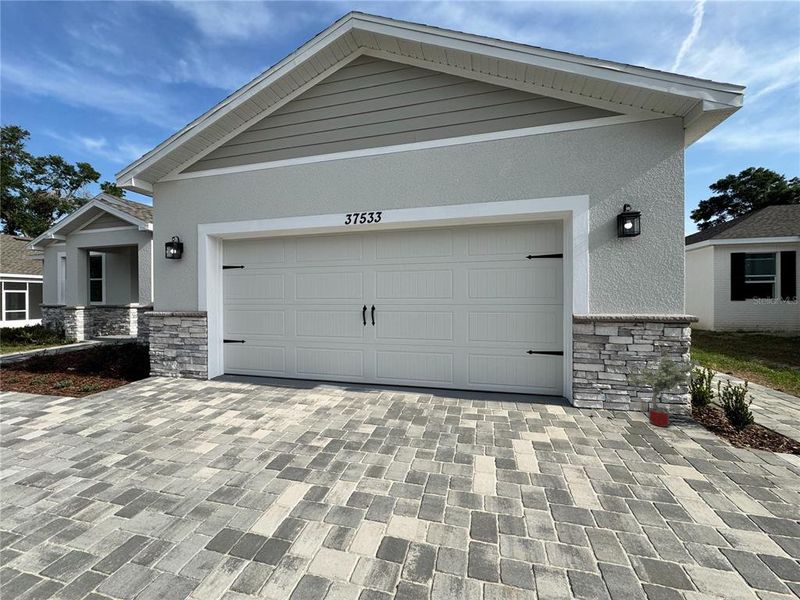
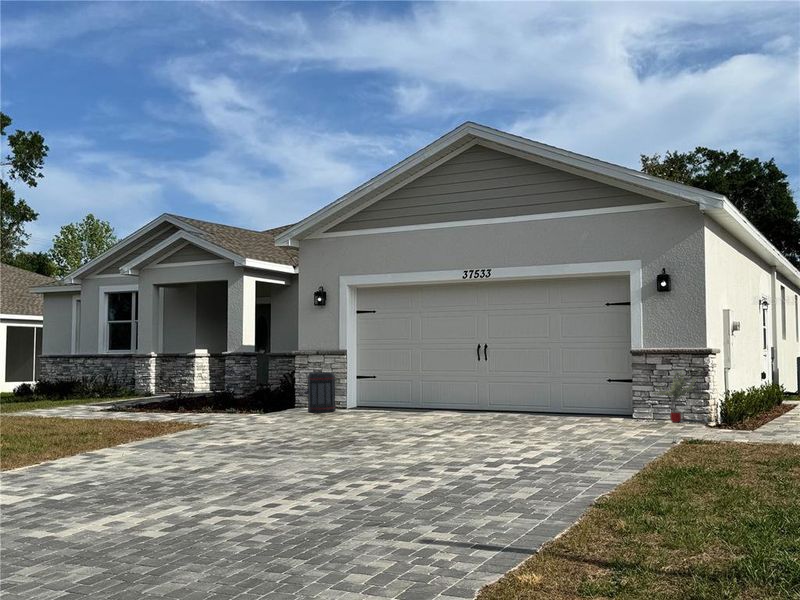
trash can: none [146,338,190,393] -> present [307,372,336,413]

